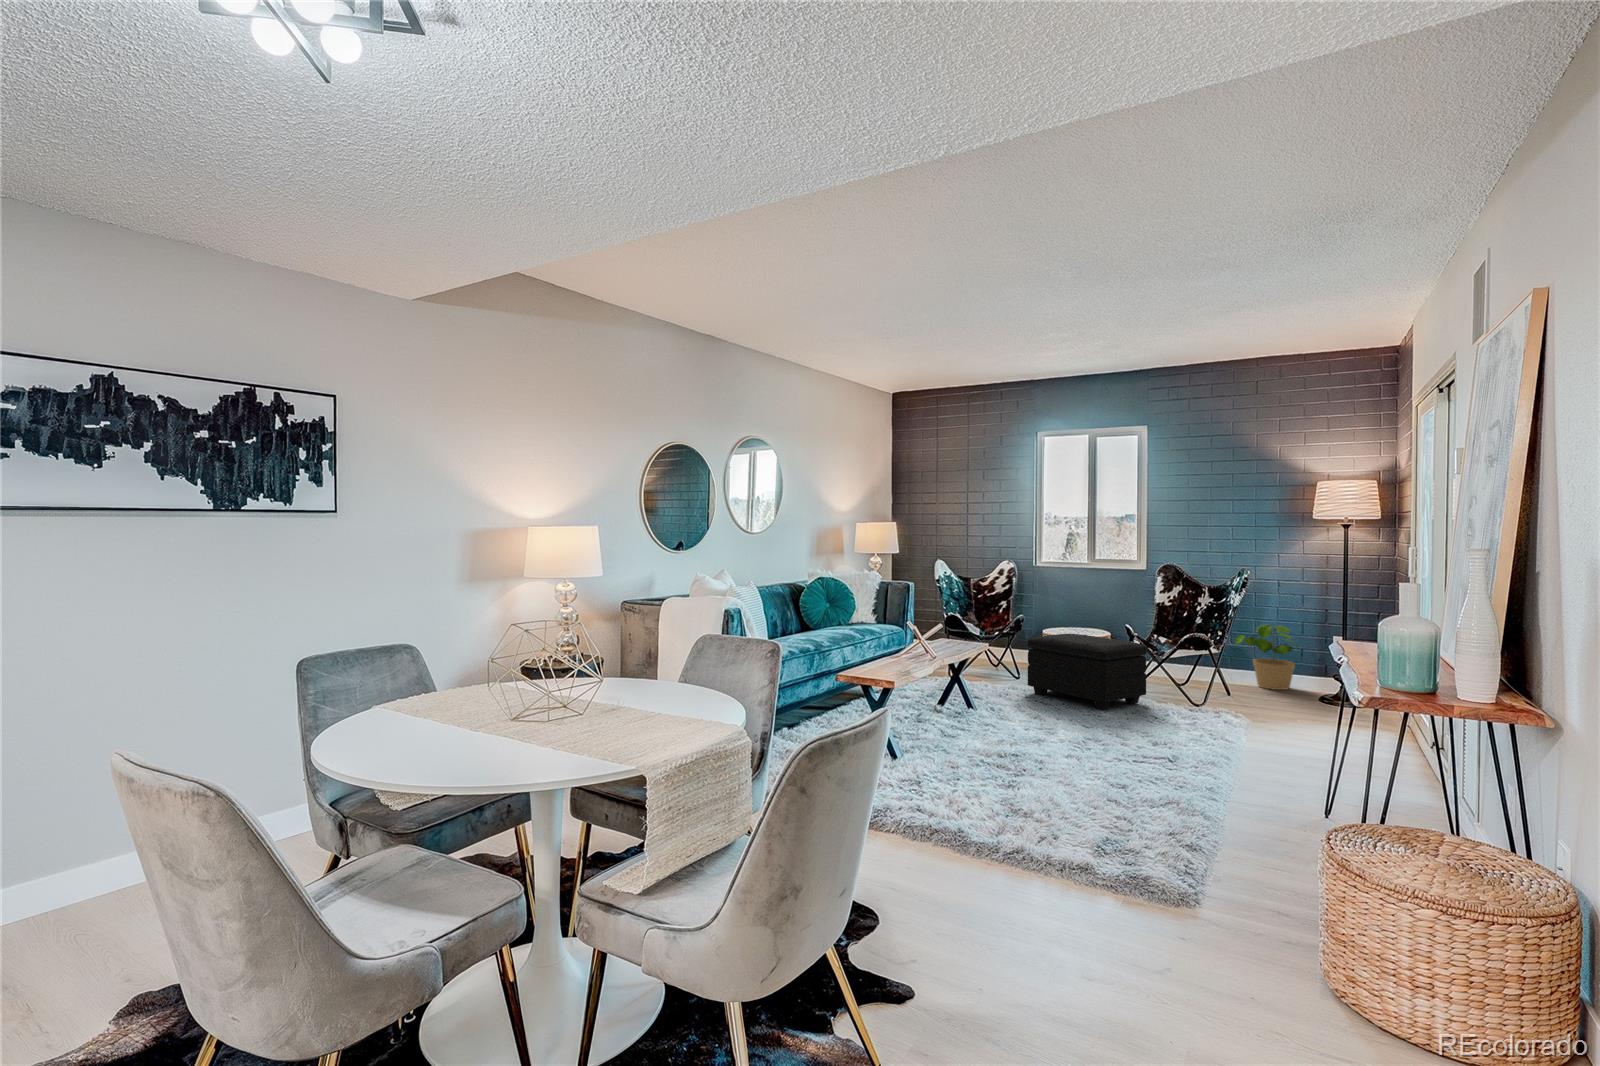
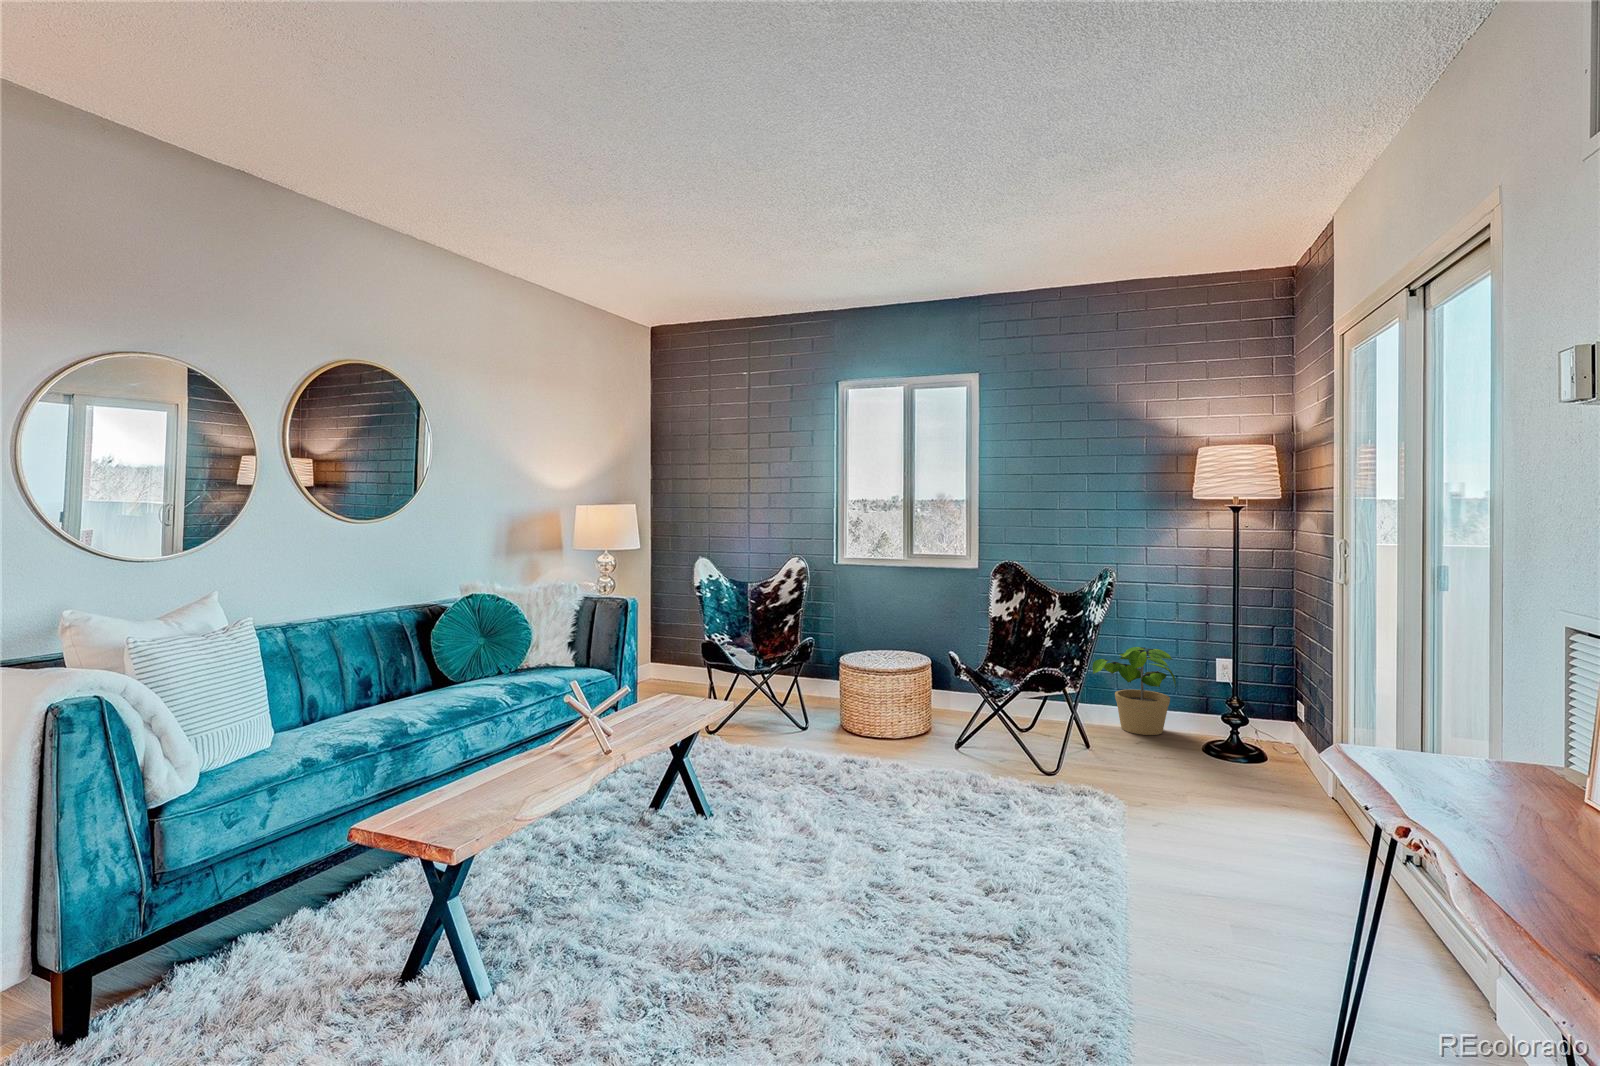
footstool: present [1028,634,1147,709] -> none [808,670,981,801]

